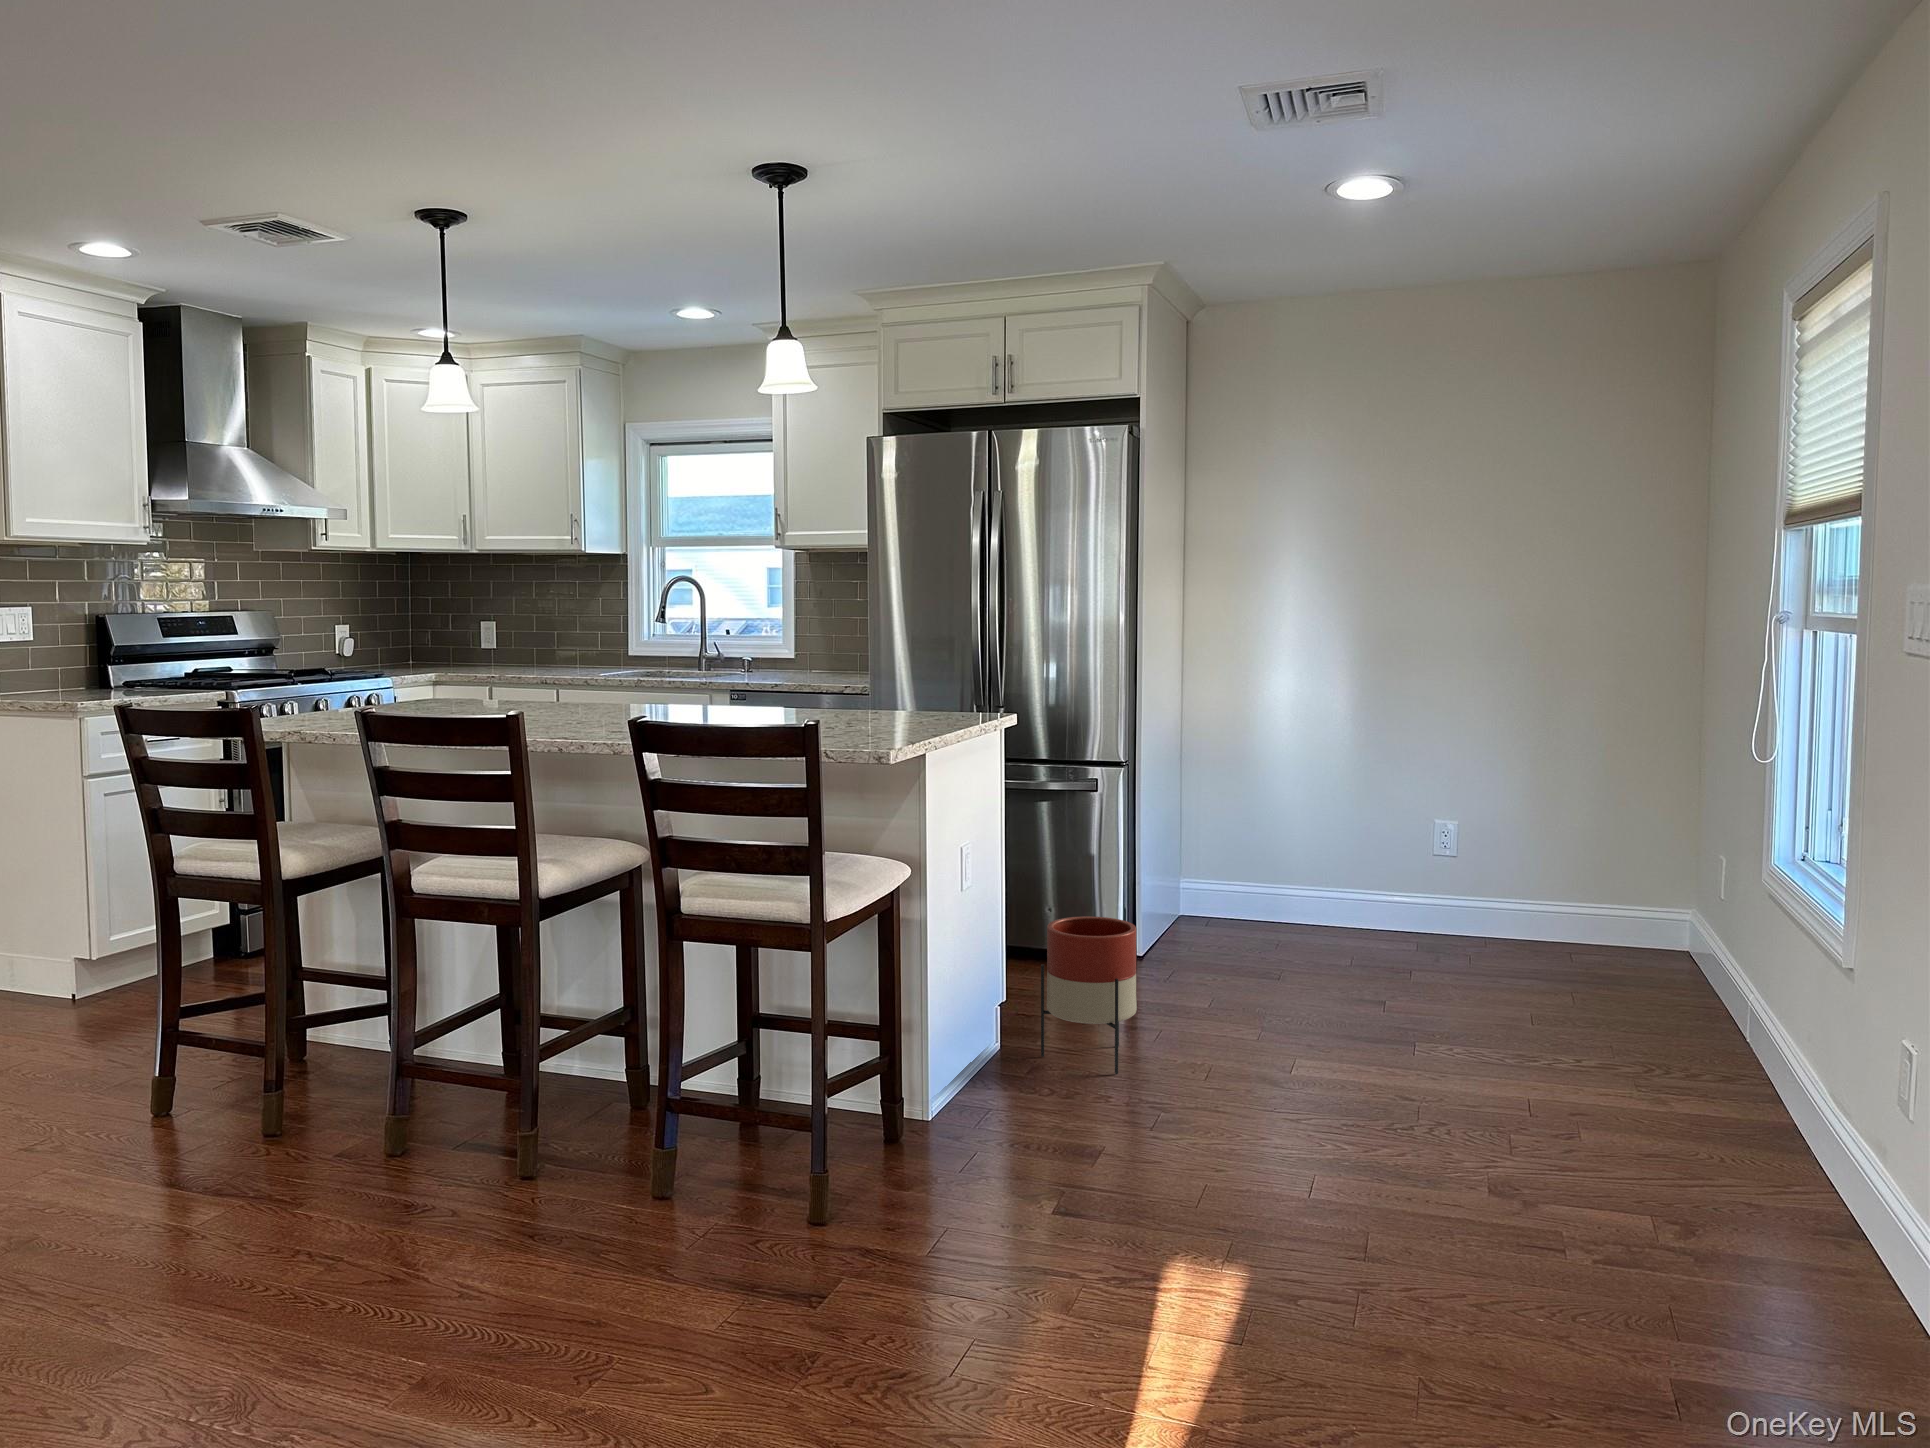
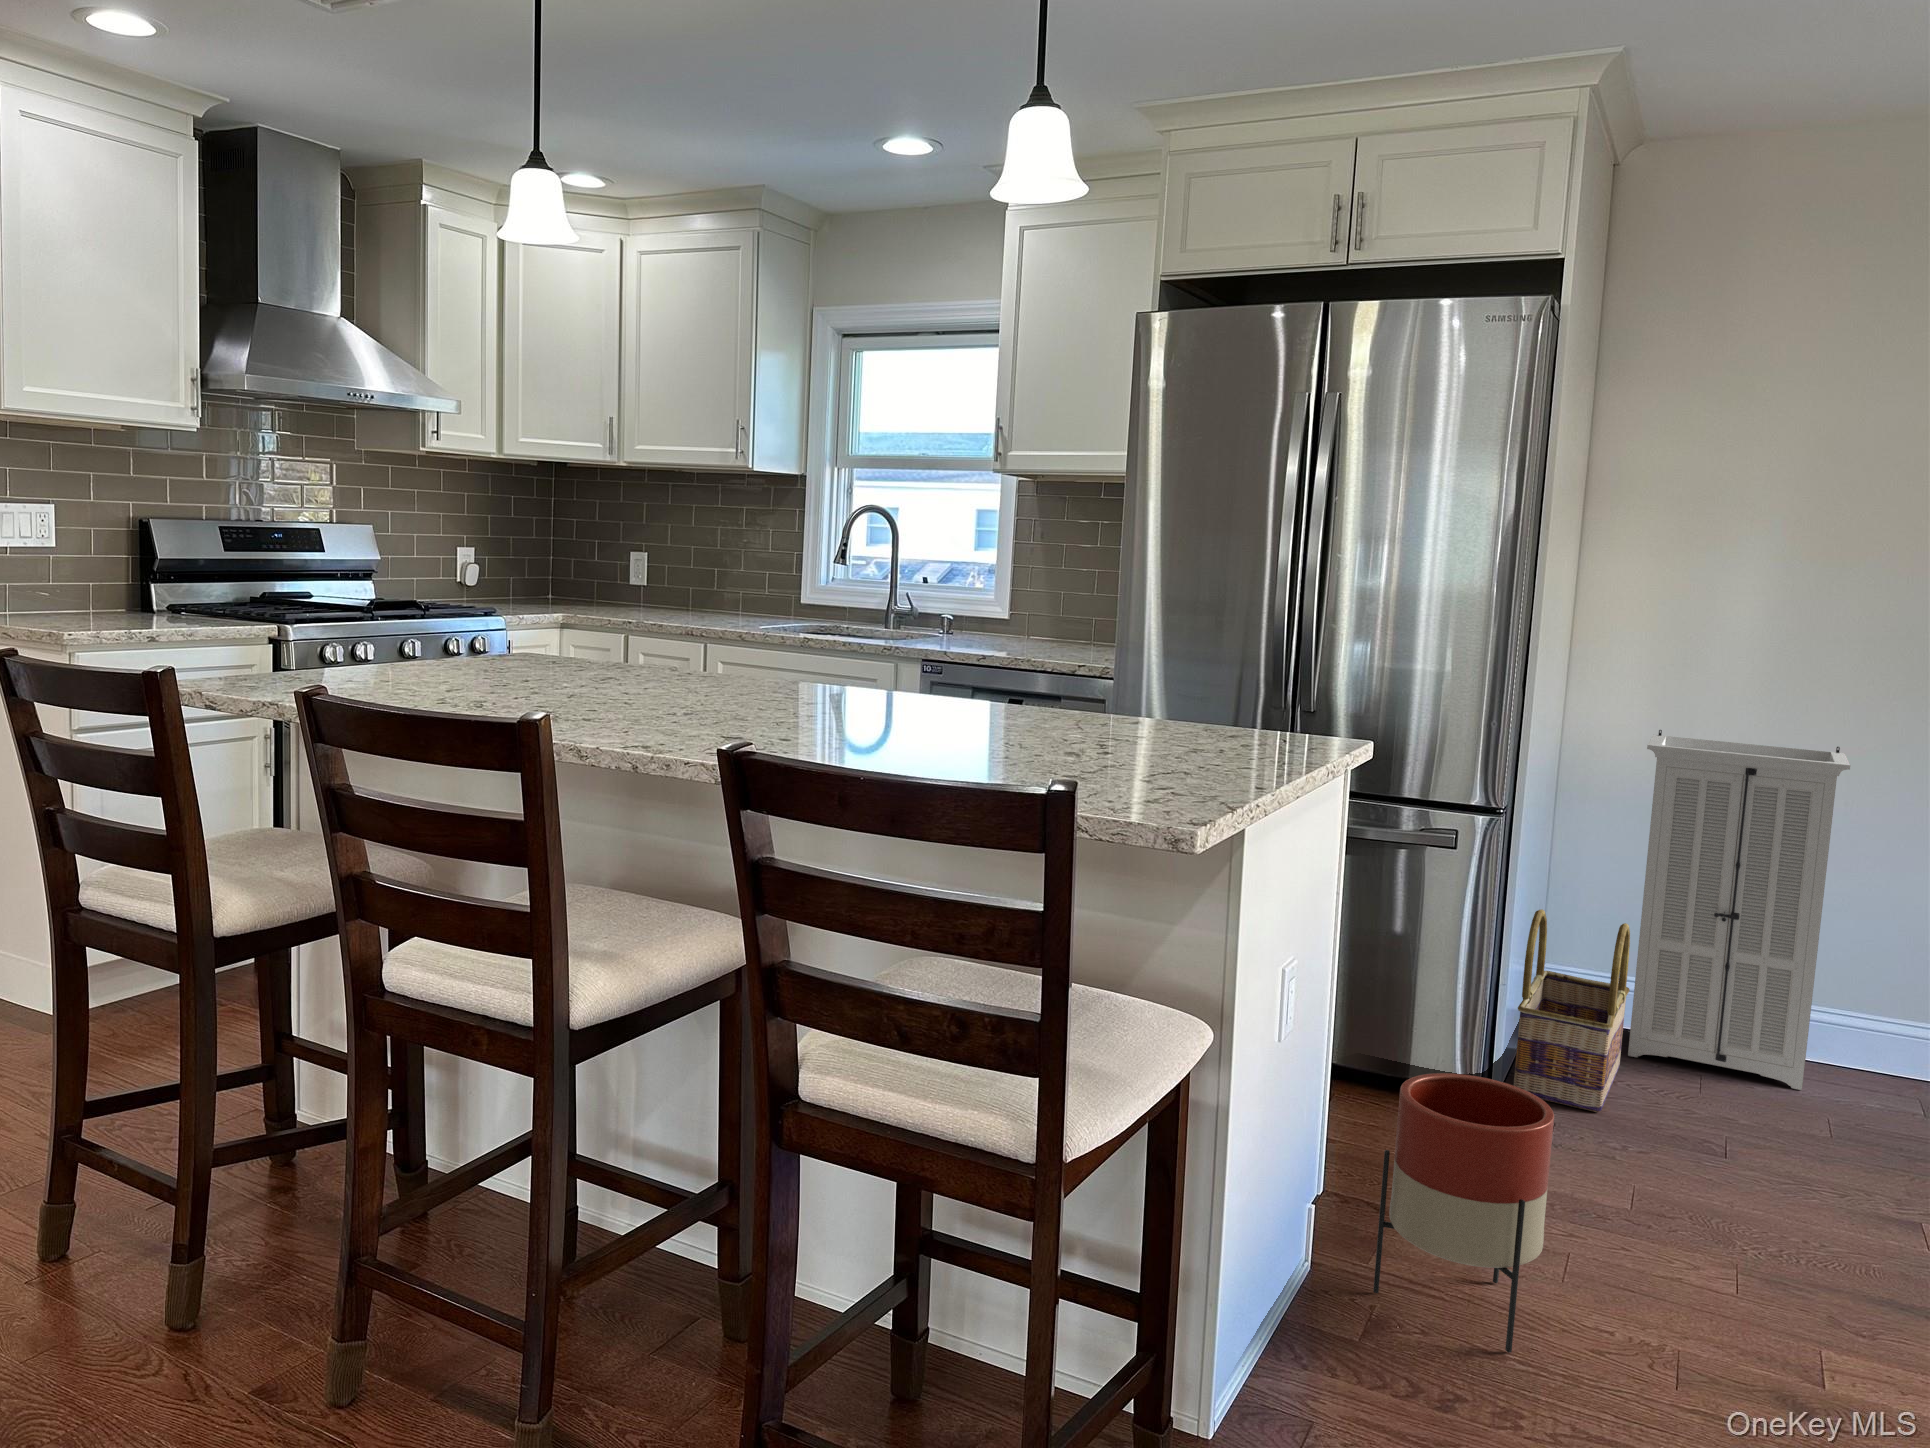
storage cabinet: none [1235,706,1363,942] -> present [1628,730,1850,1090]
basket: none [1155,833,1234,964] -> present [1514,909,1630,1112]

